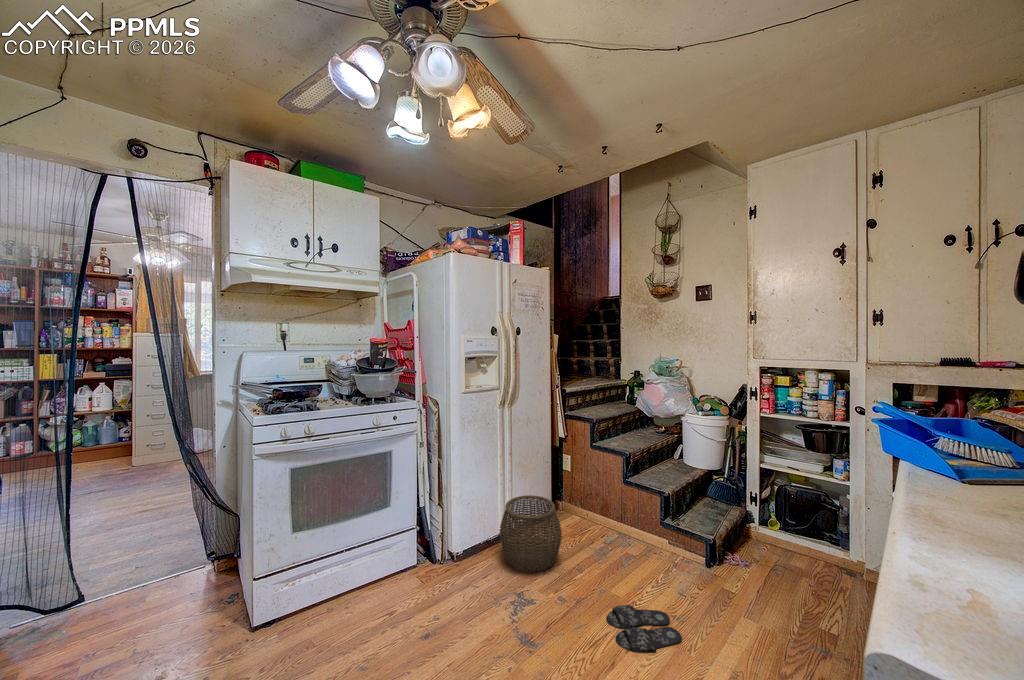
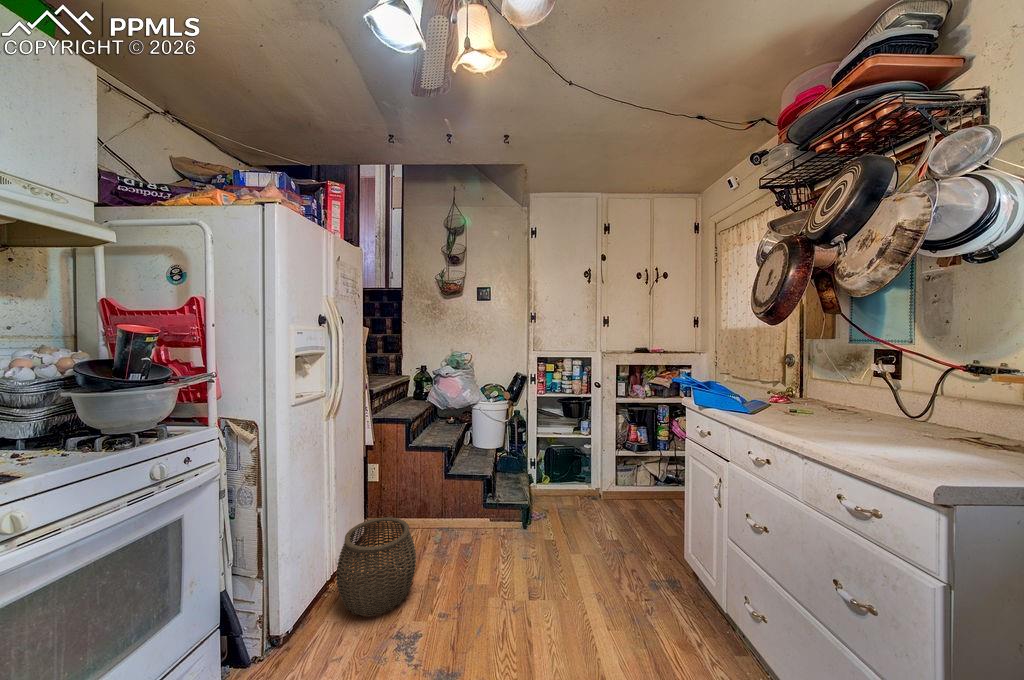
slippers: present [606,605,682,653] -> none [493,577,553,624]

